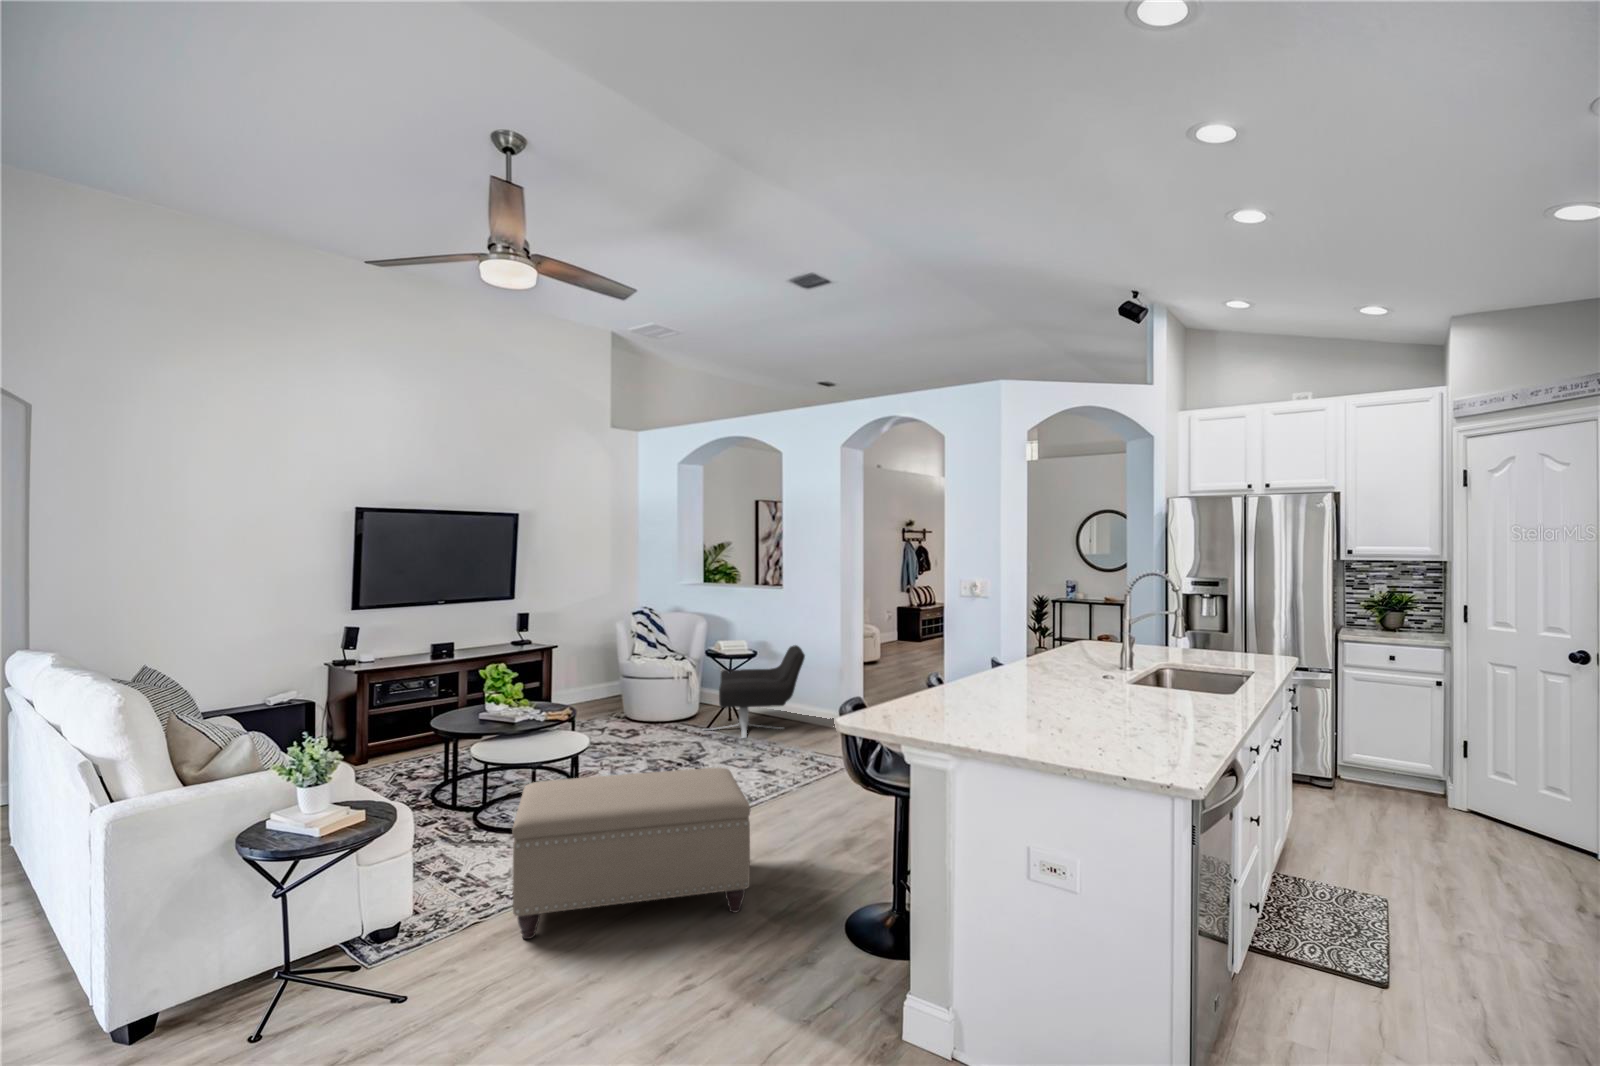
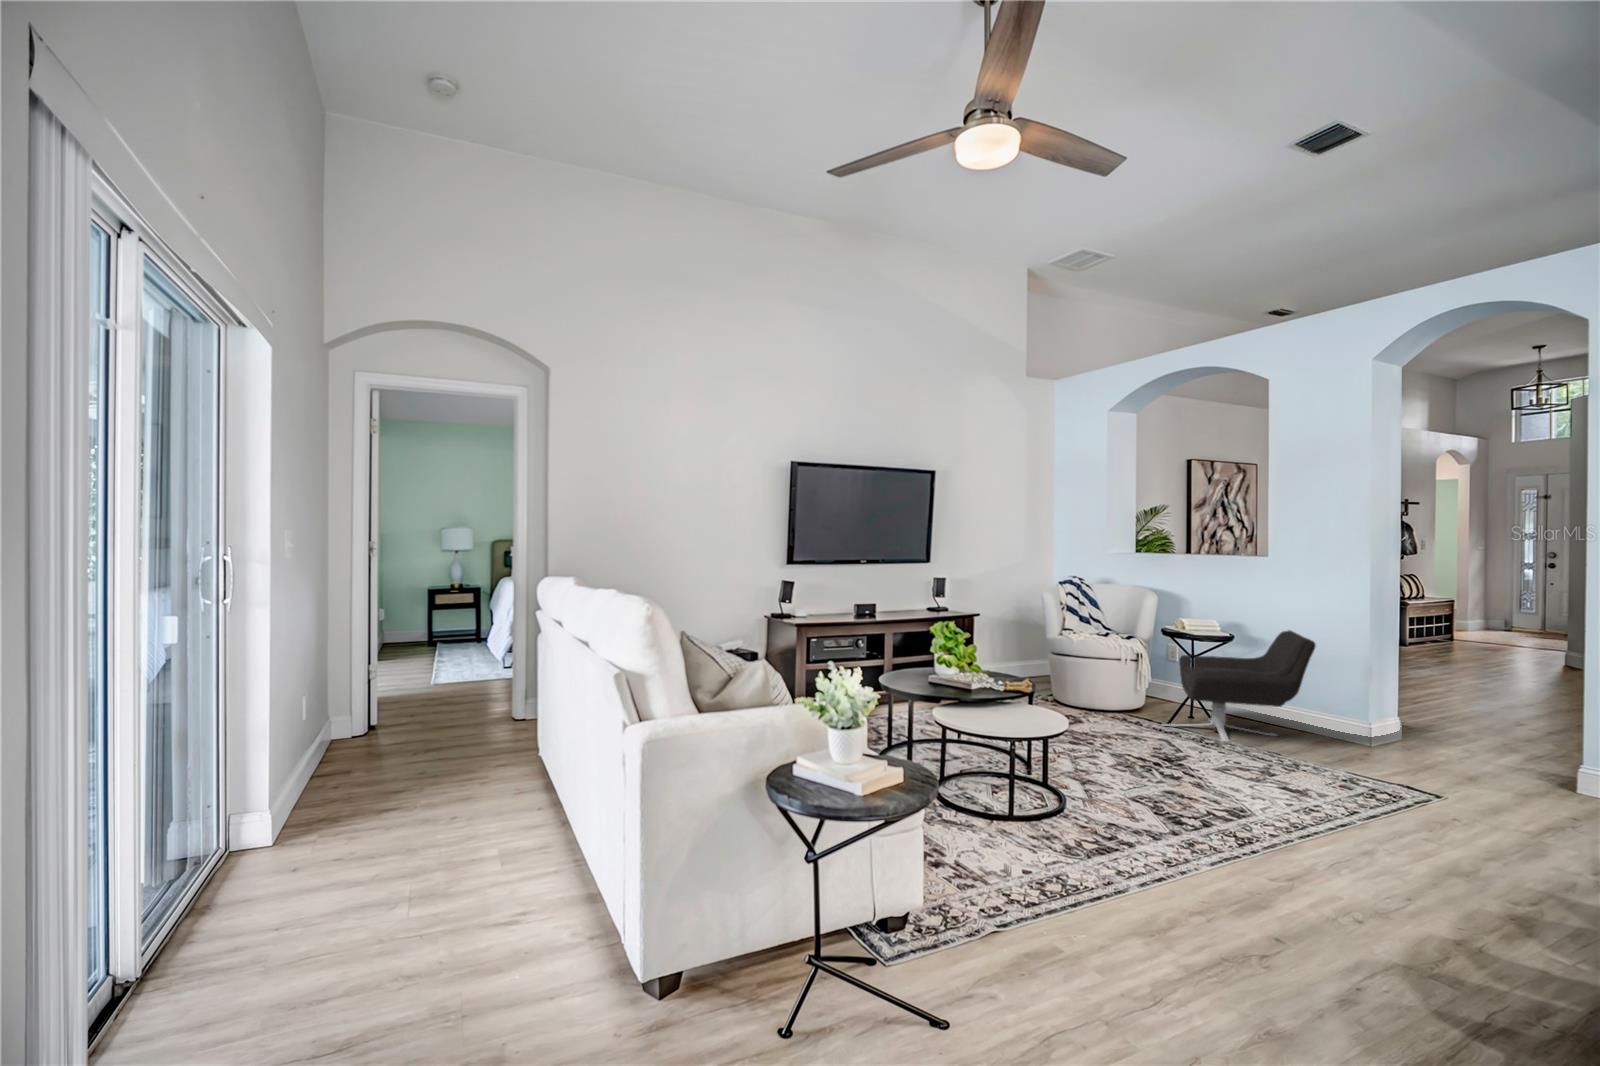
ottoman: present [512,768,750,939] -> none [1034,763,1420,1007]

